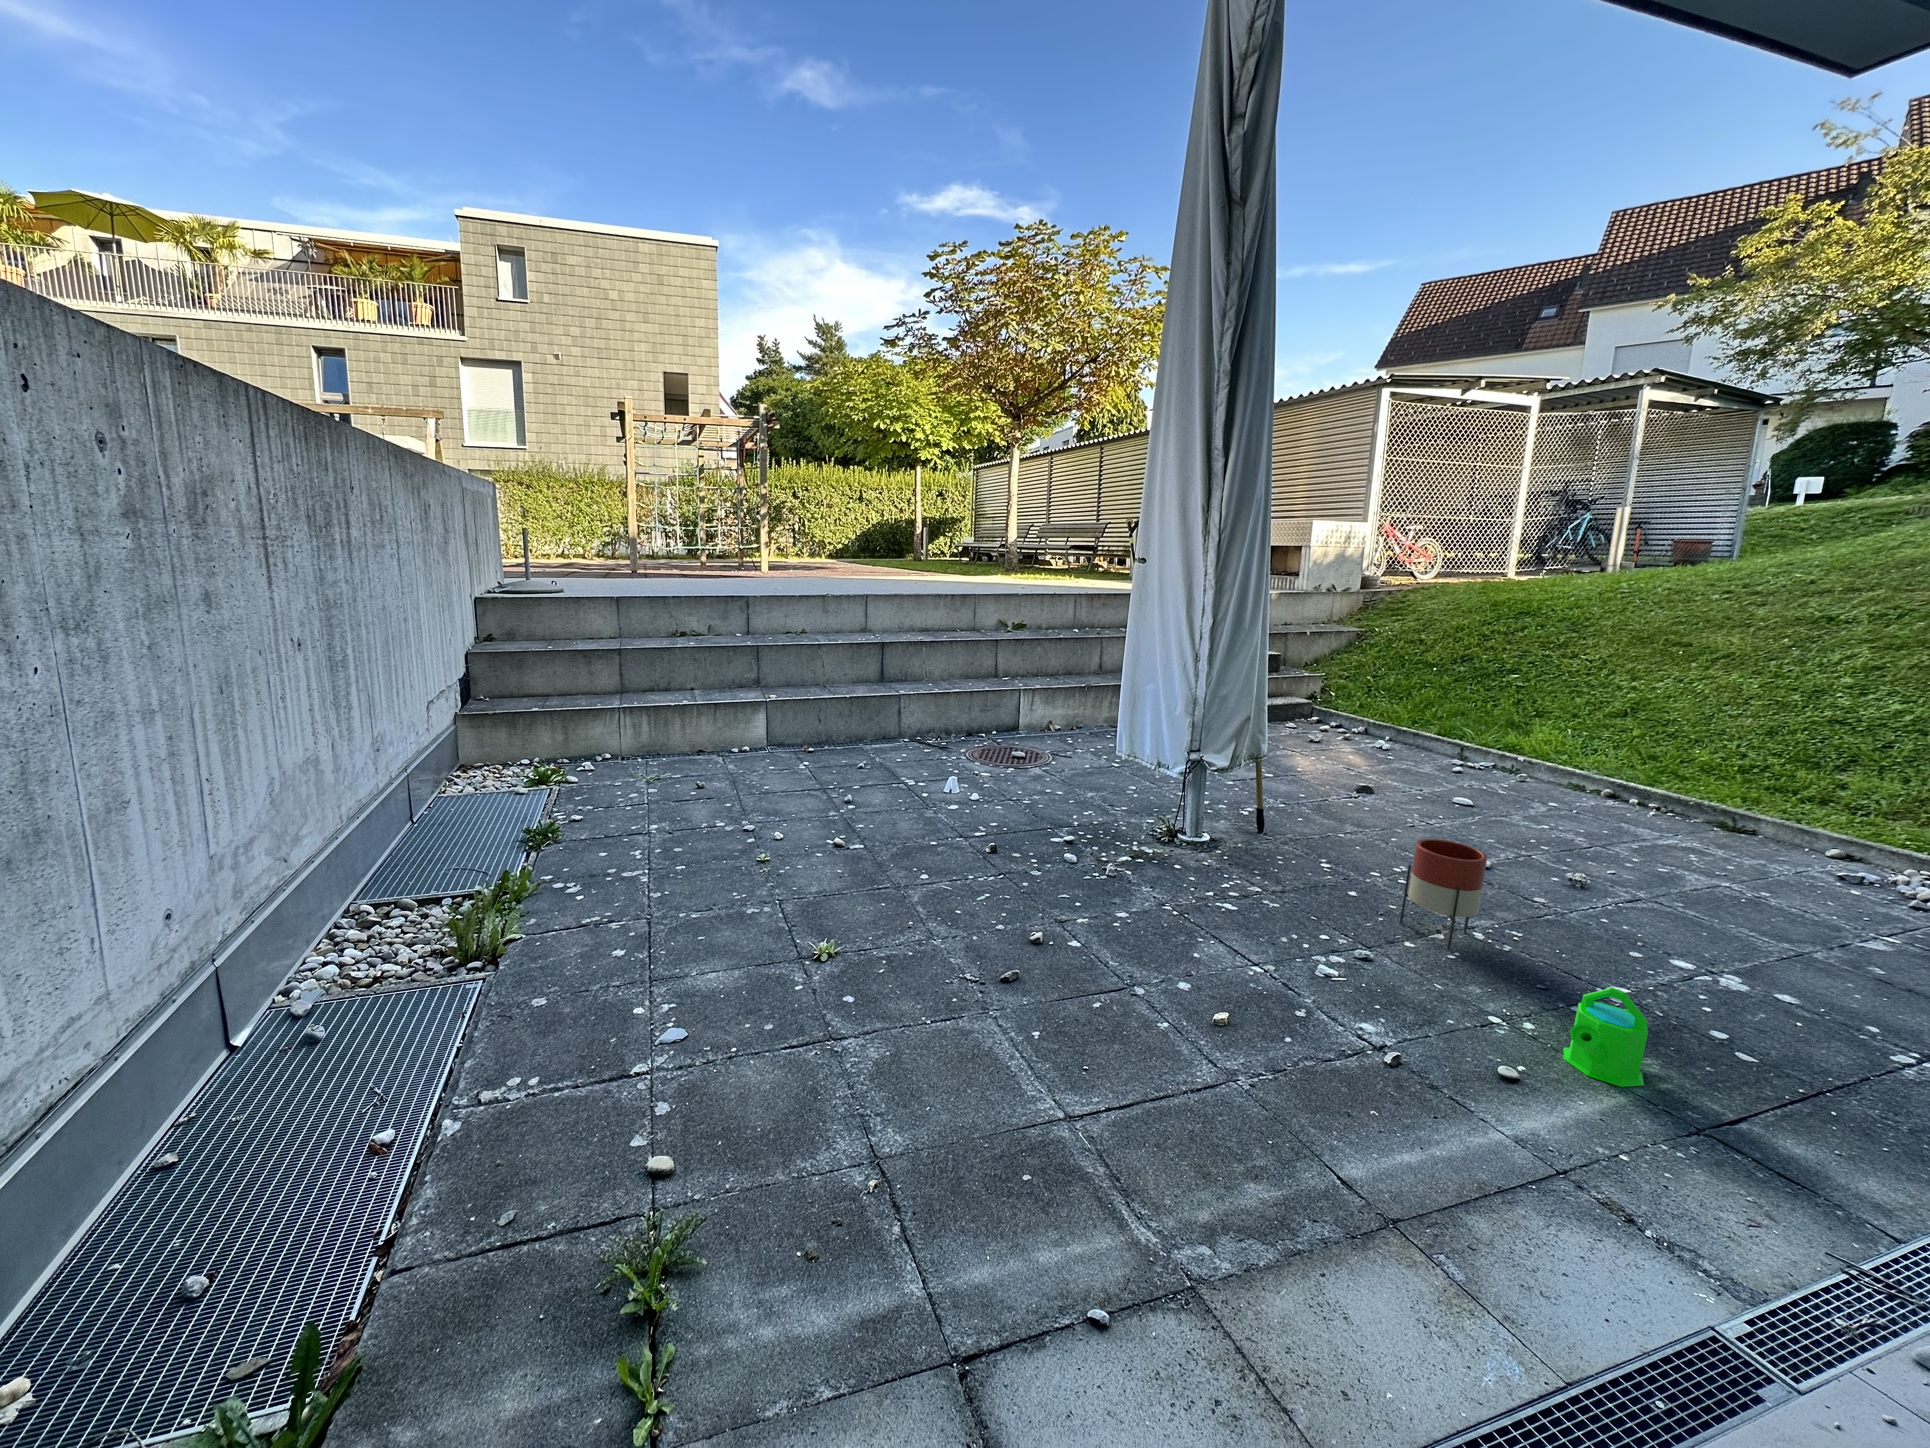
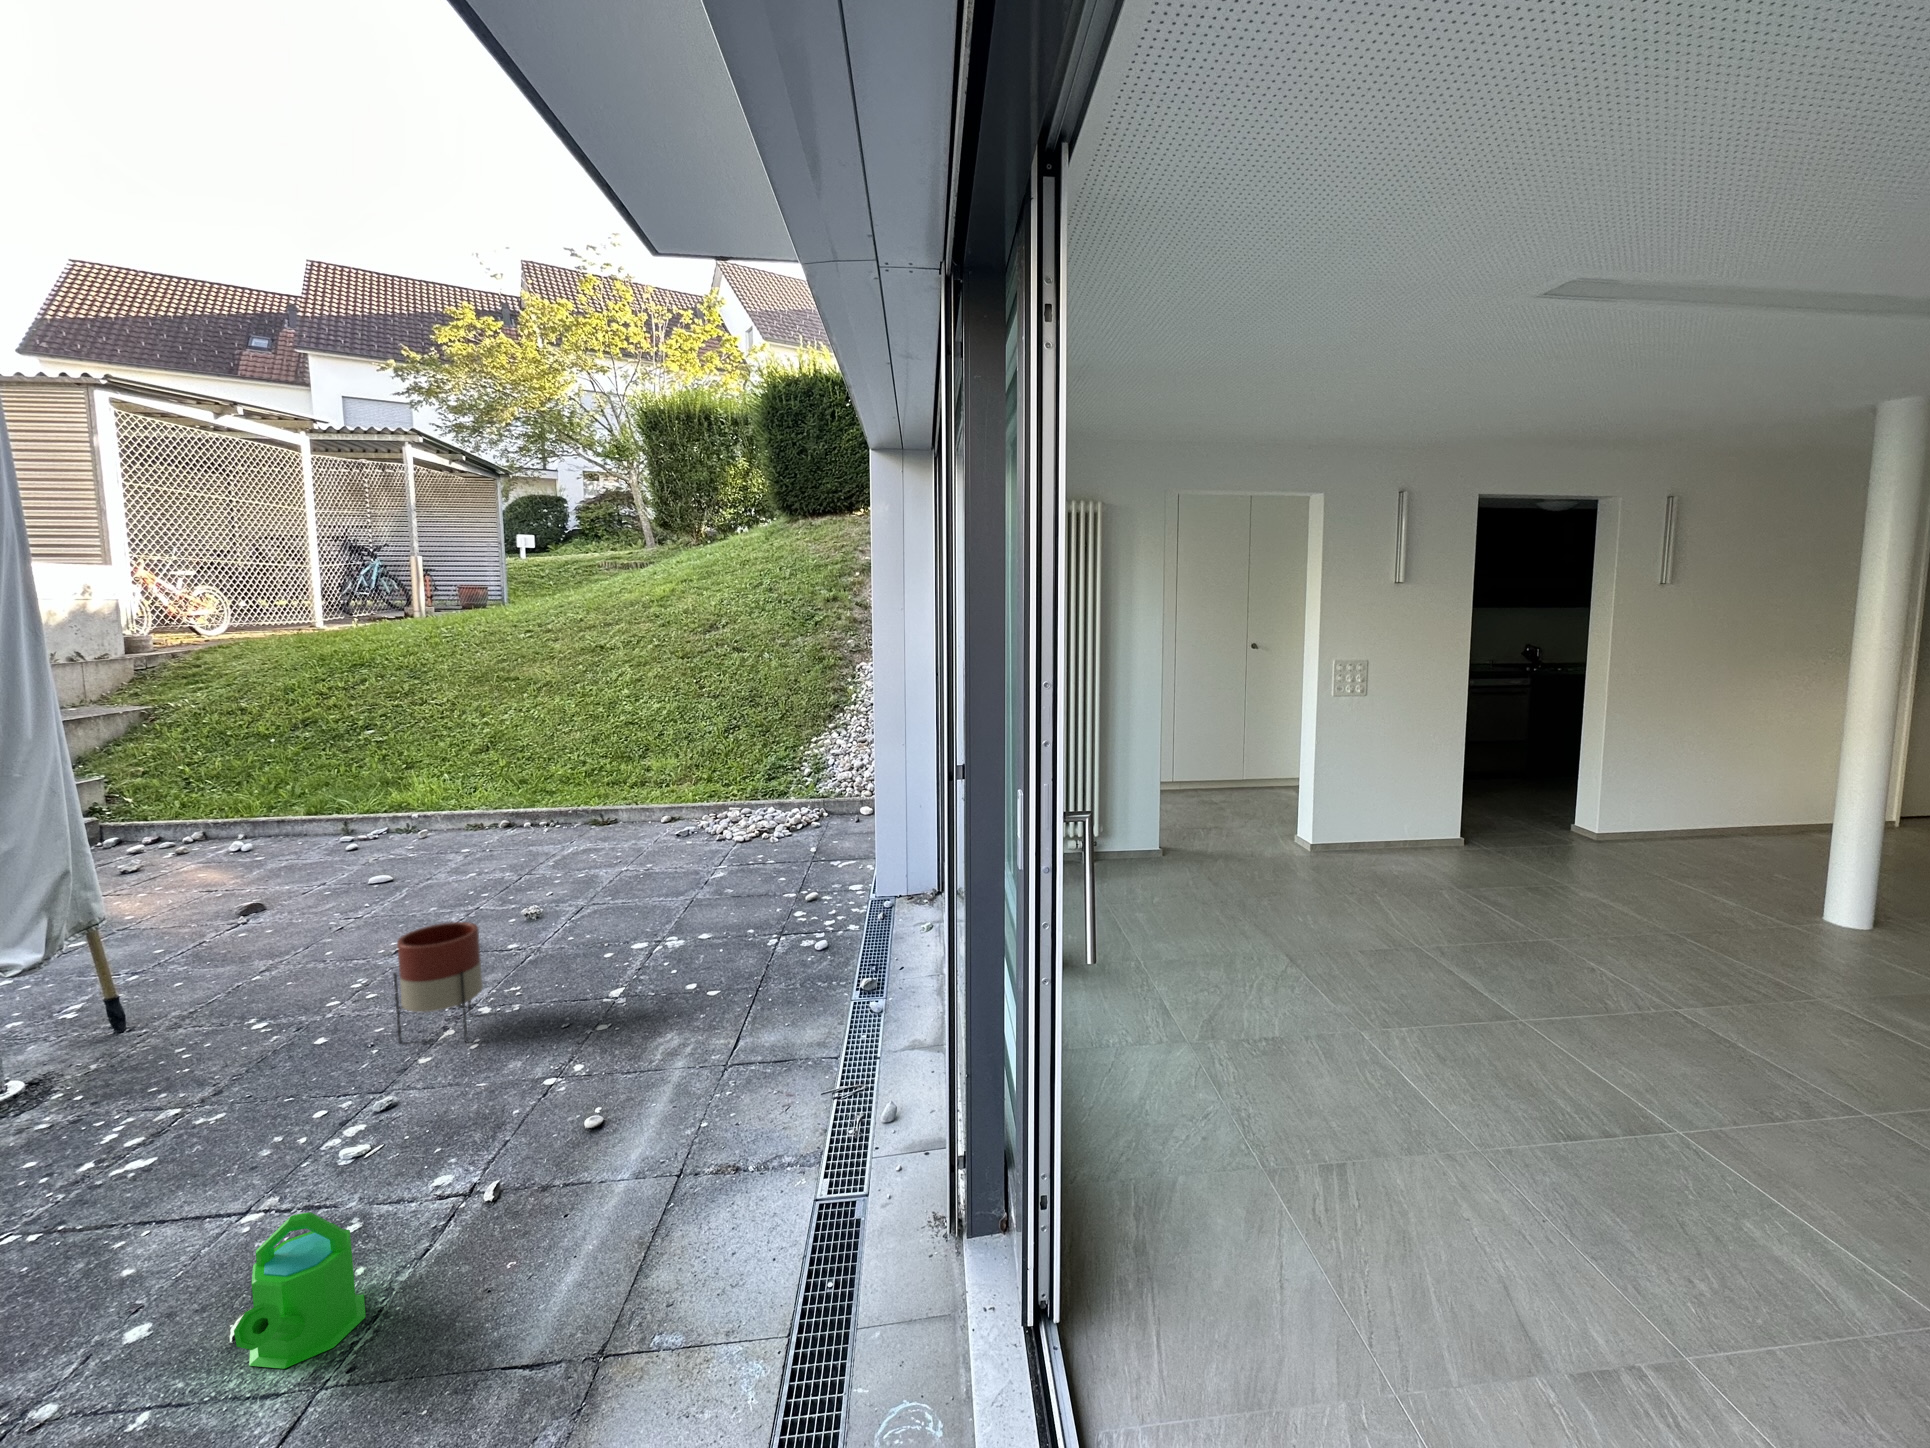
watering can: present [1563,987,1648,1087] -> present [234,1212,366,1369]

